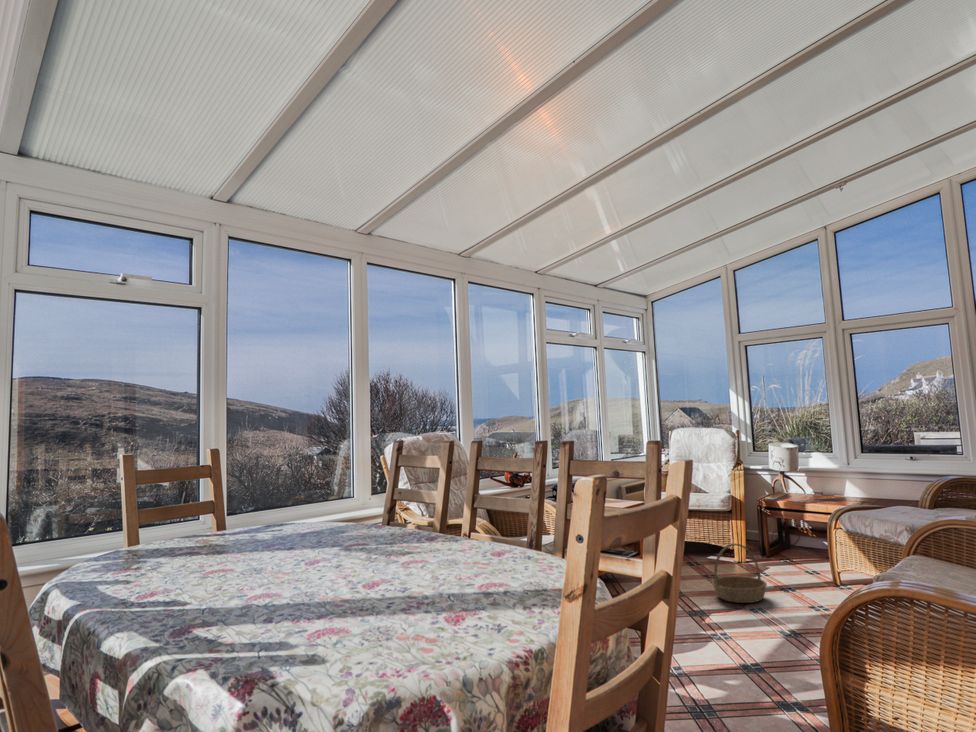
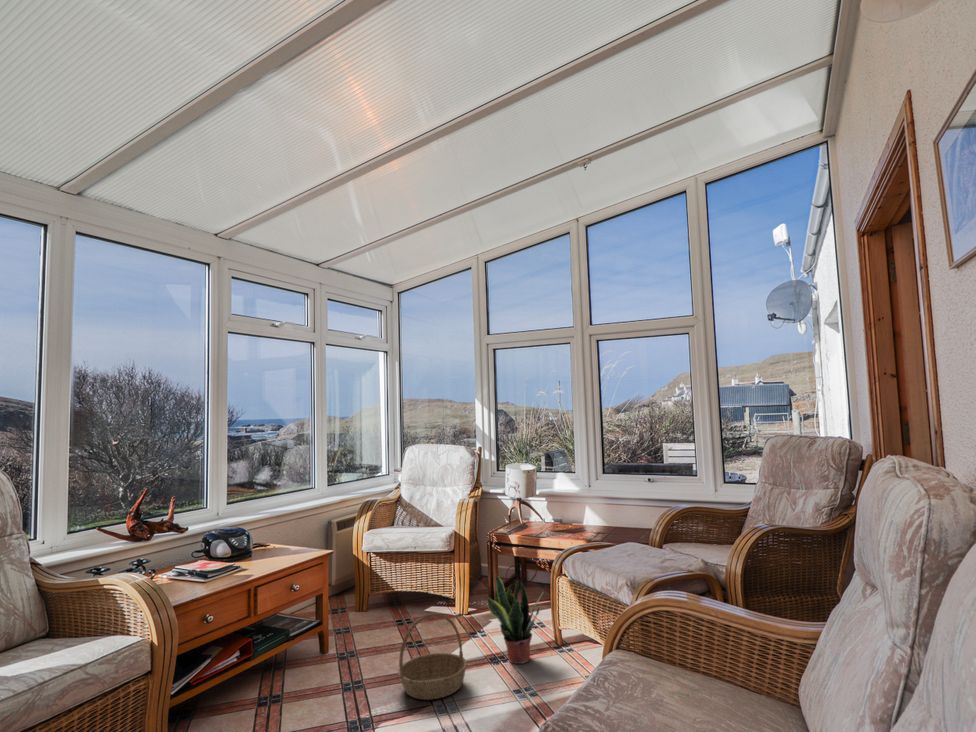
potted plant: none [777,522,824,592] -> present [488,574,540,664]

